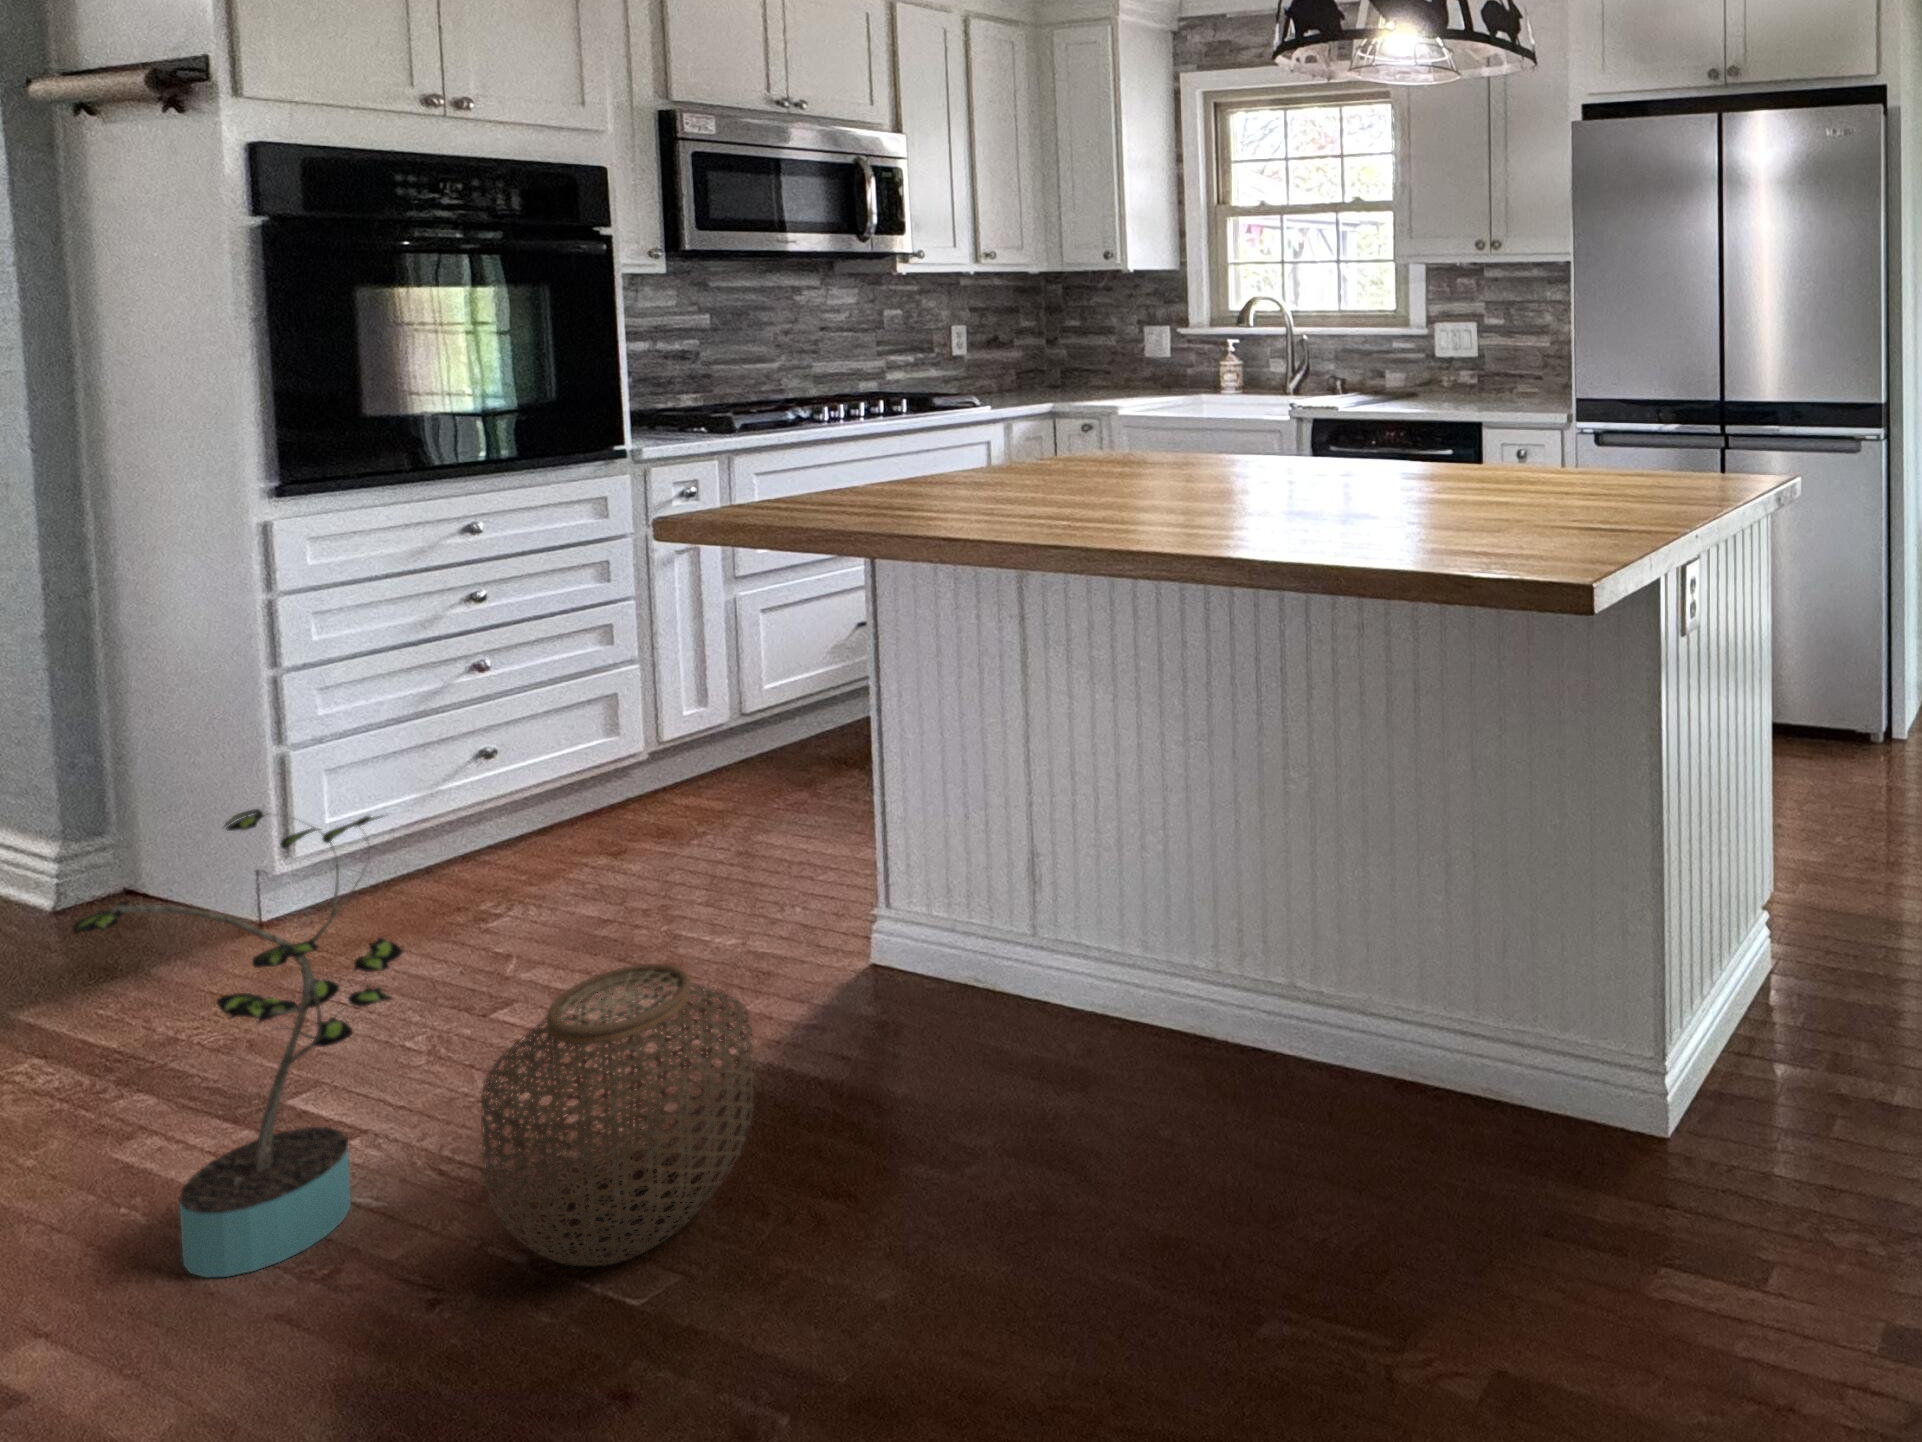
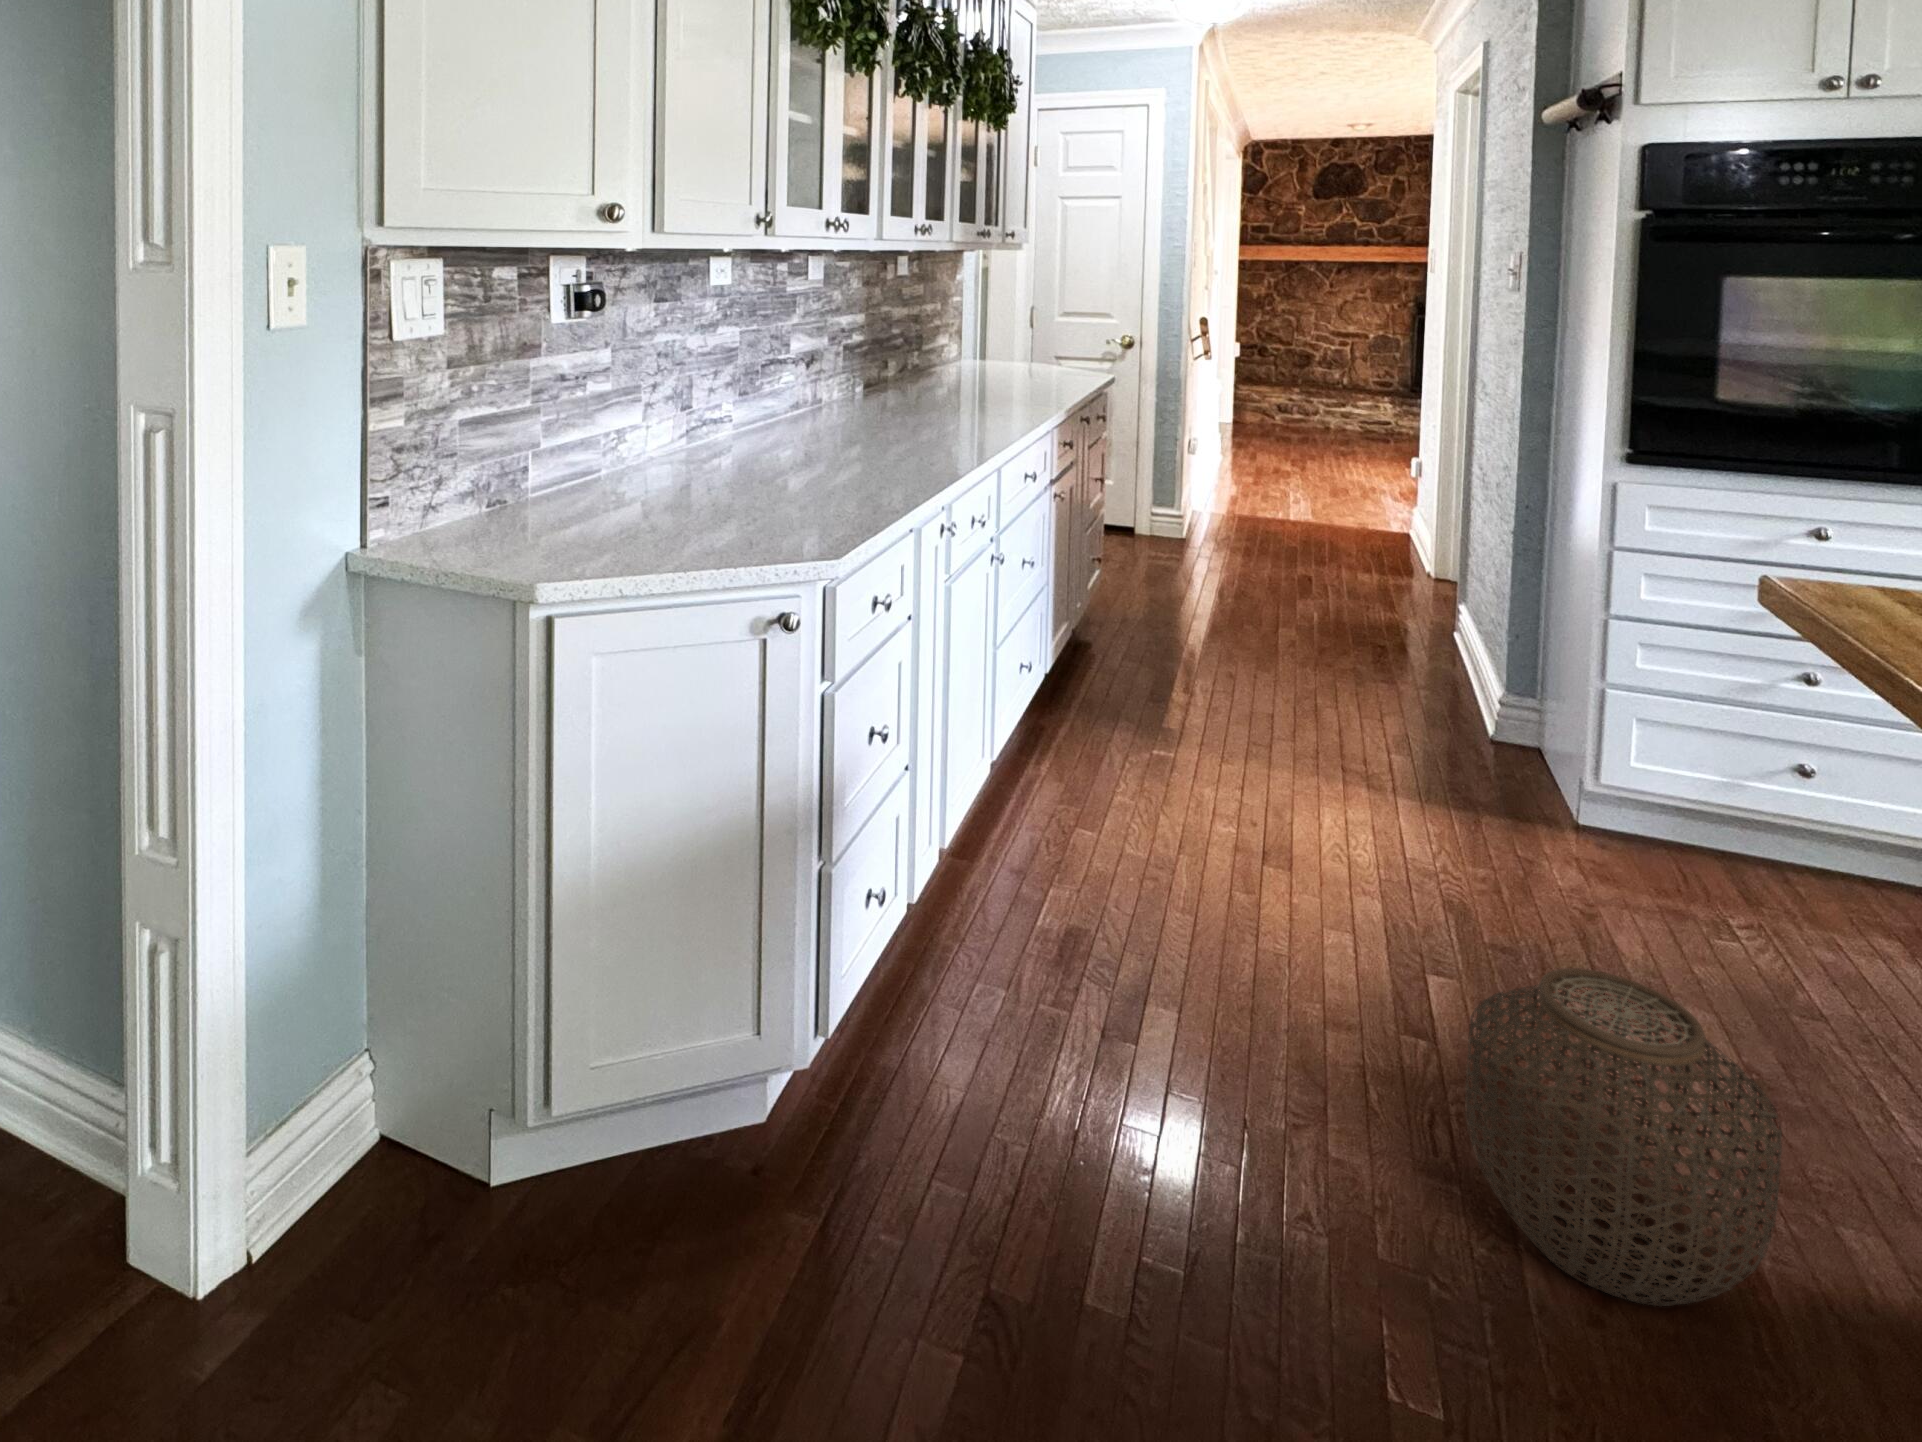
potted plant: present [73,809,402,1277] -> none [1291,676,1521,1047]

